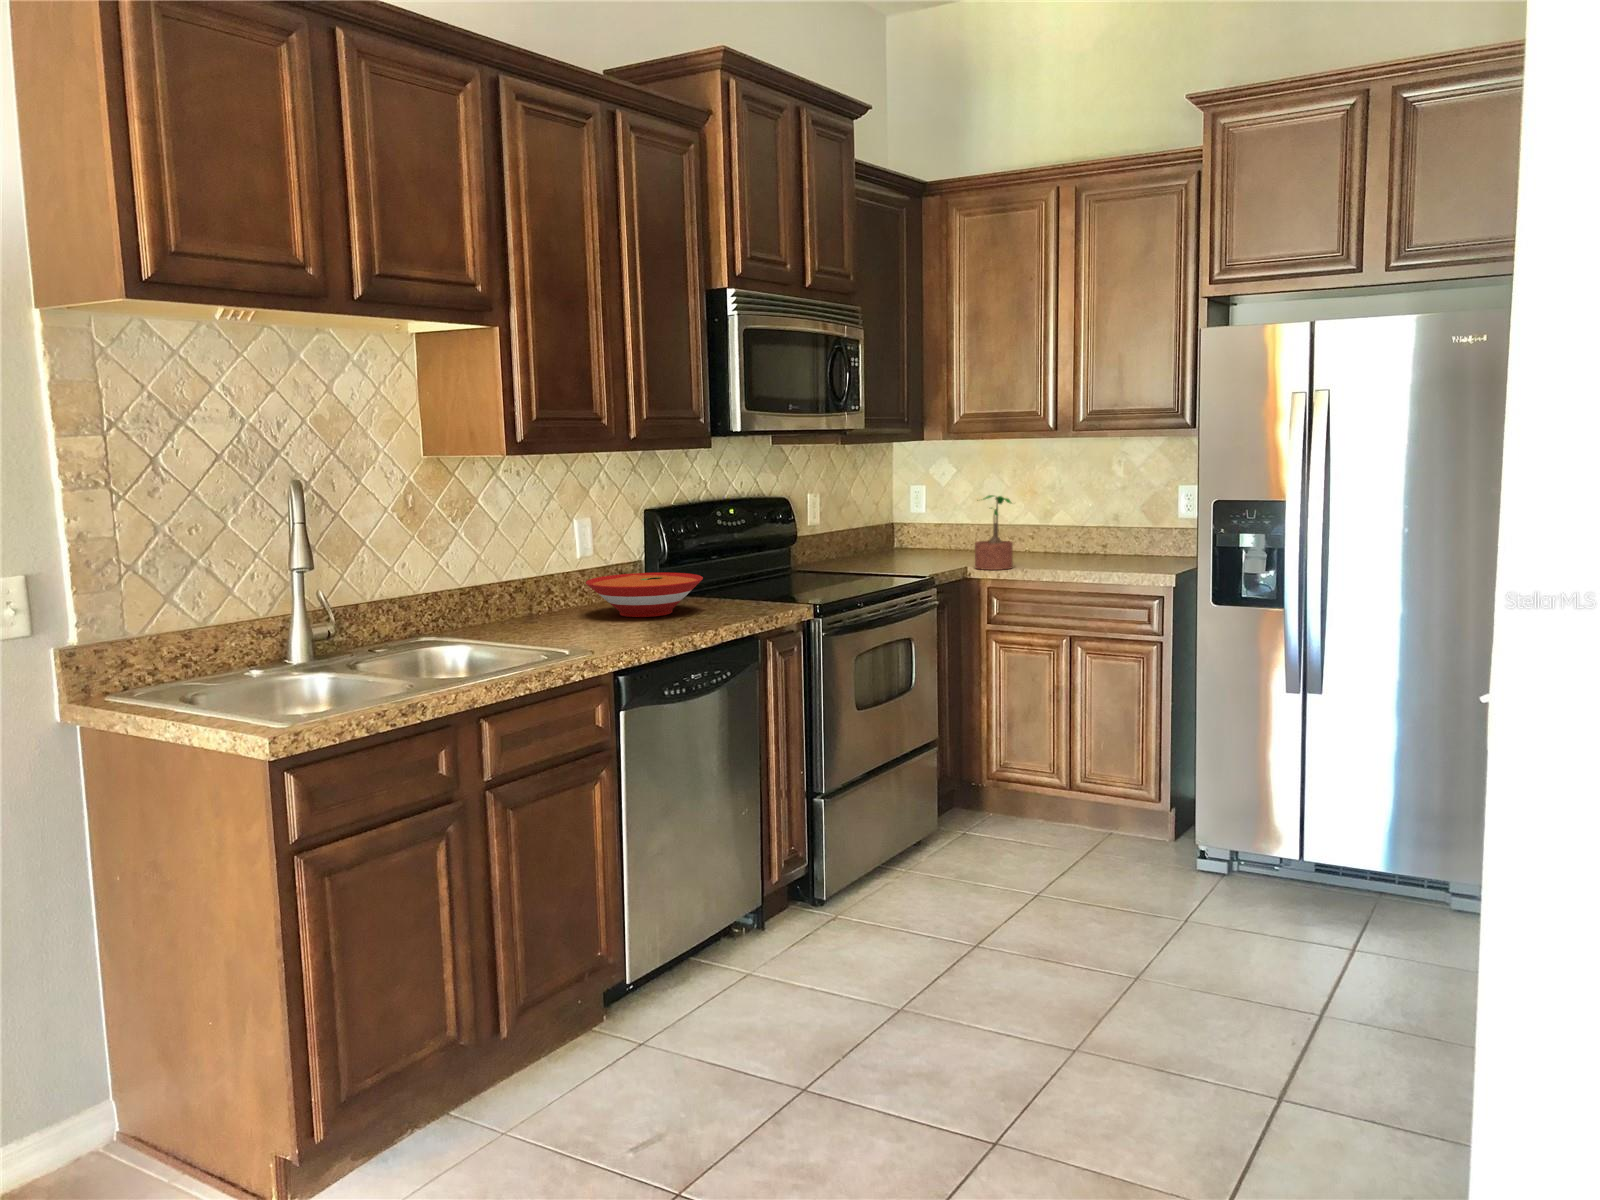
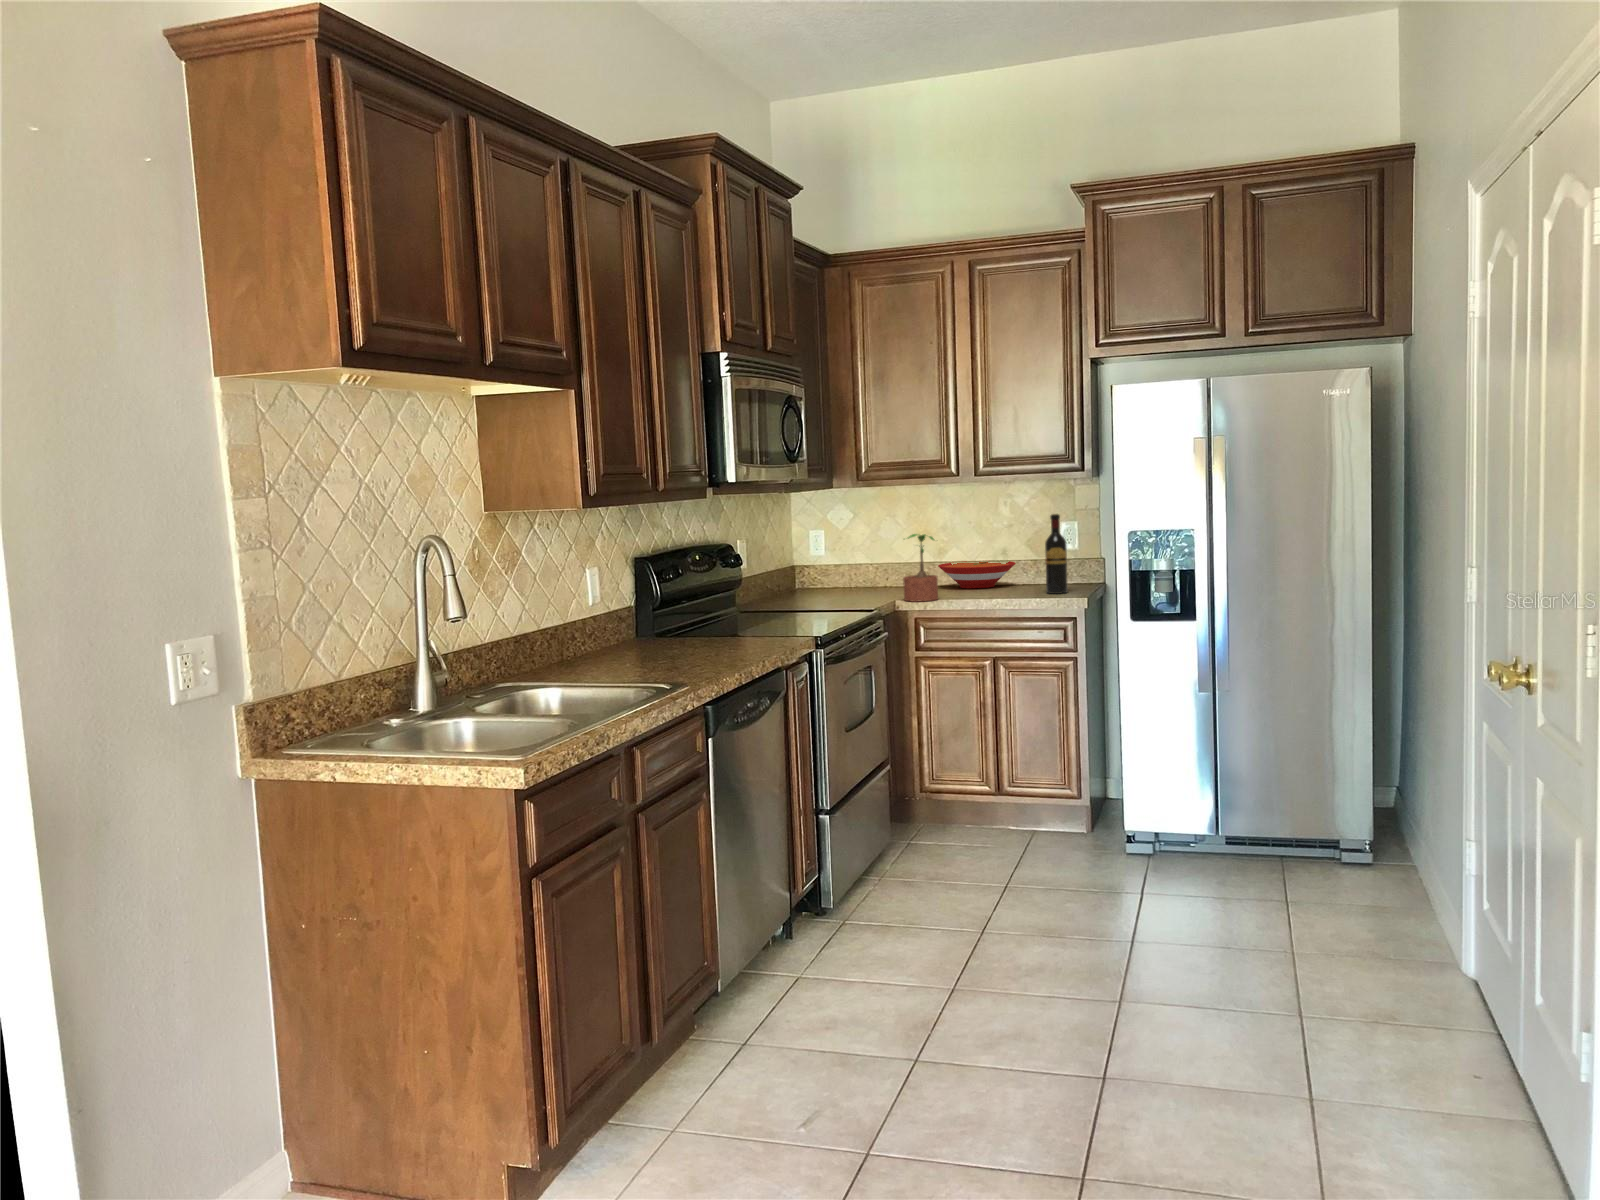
wine bottle: none [1138,478,1163,569] -> present [1045,514,1068,594]
bowl: present [586,573,703,617] -> present [938,561,1016,588]

